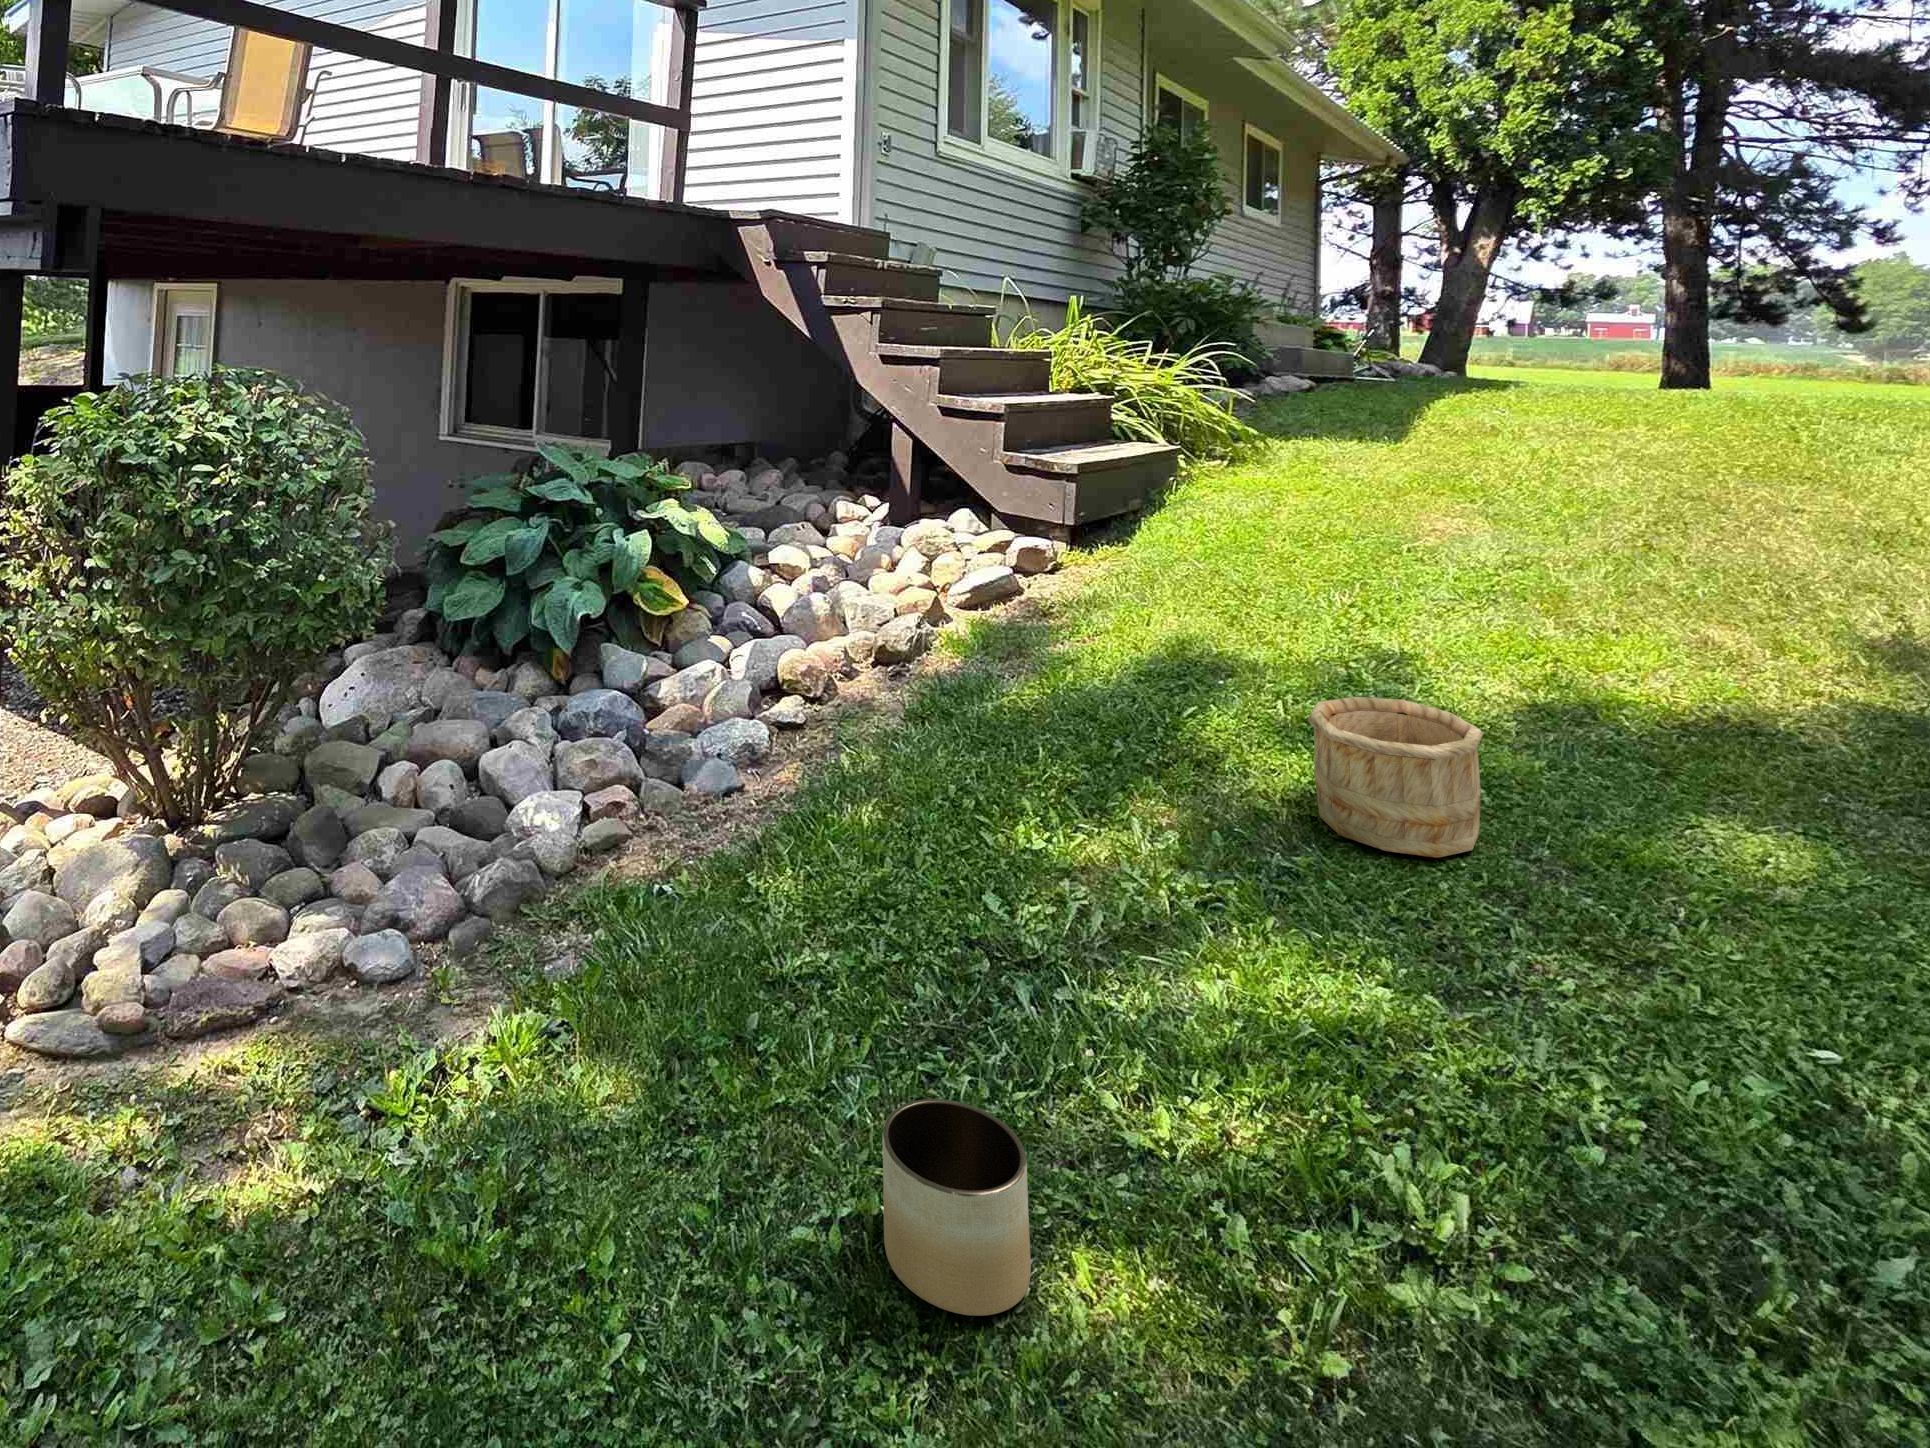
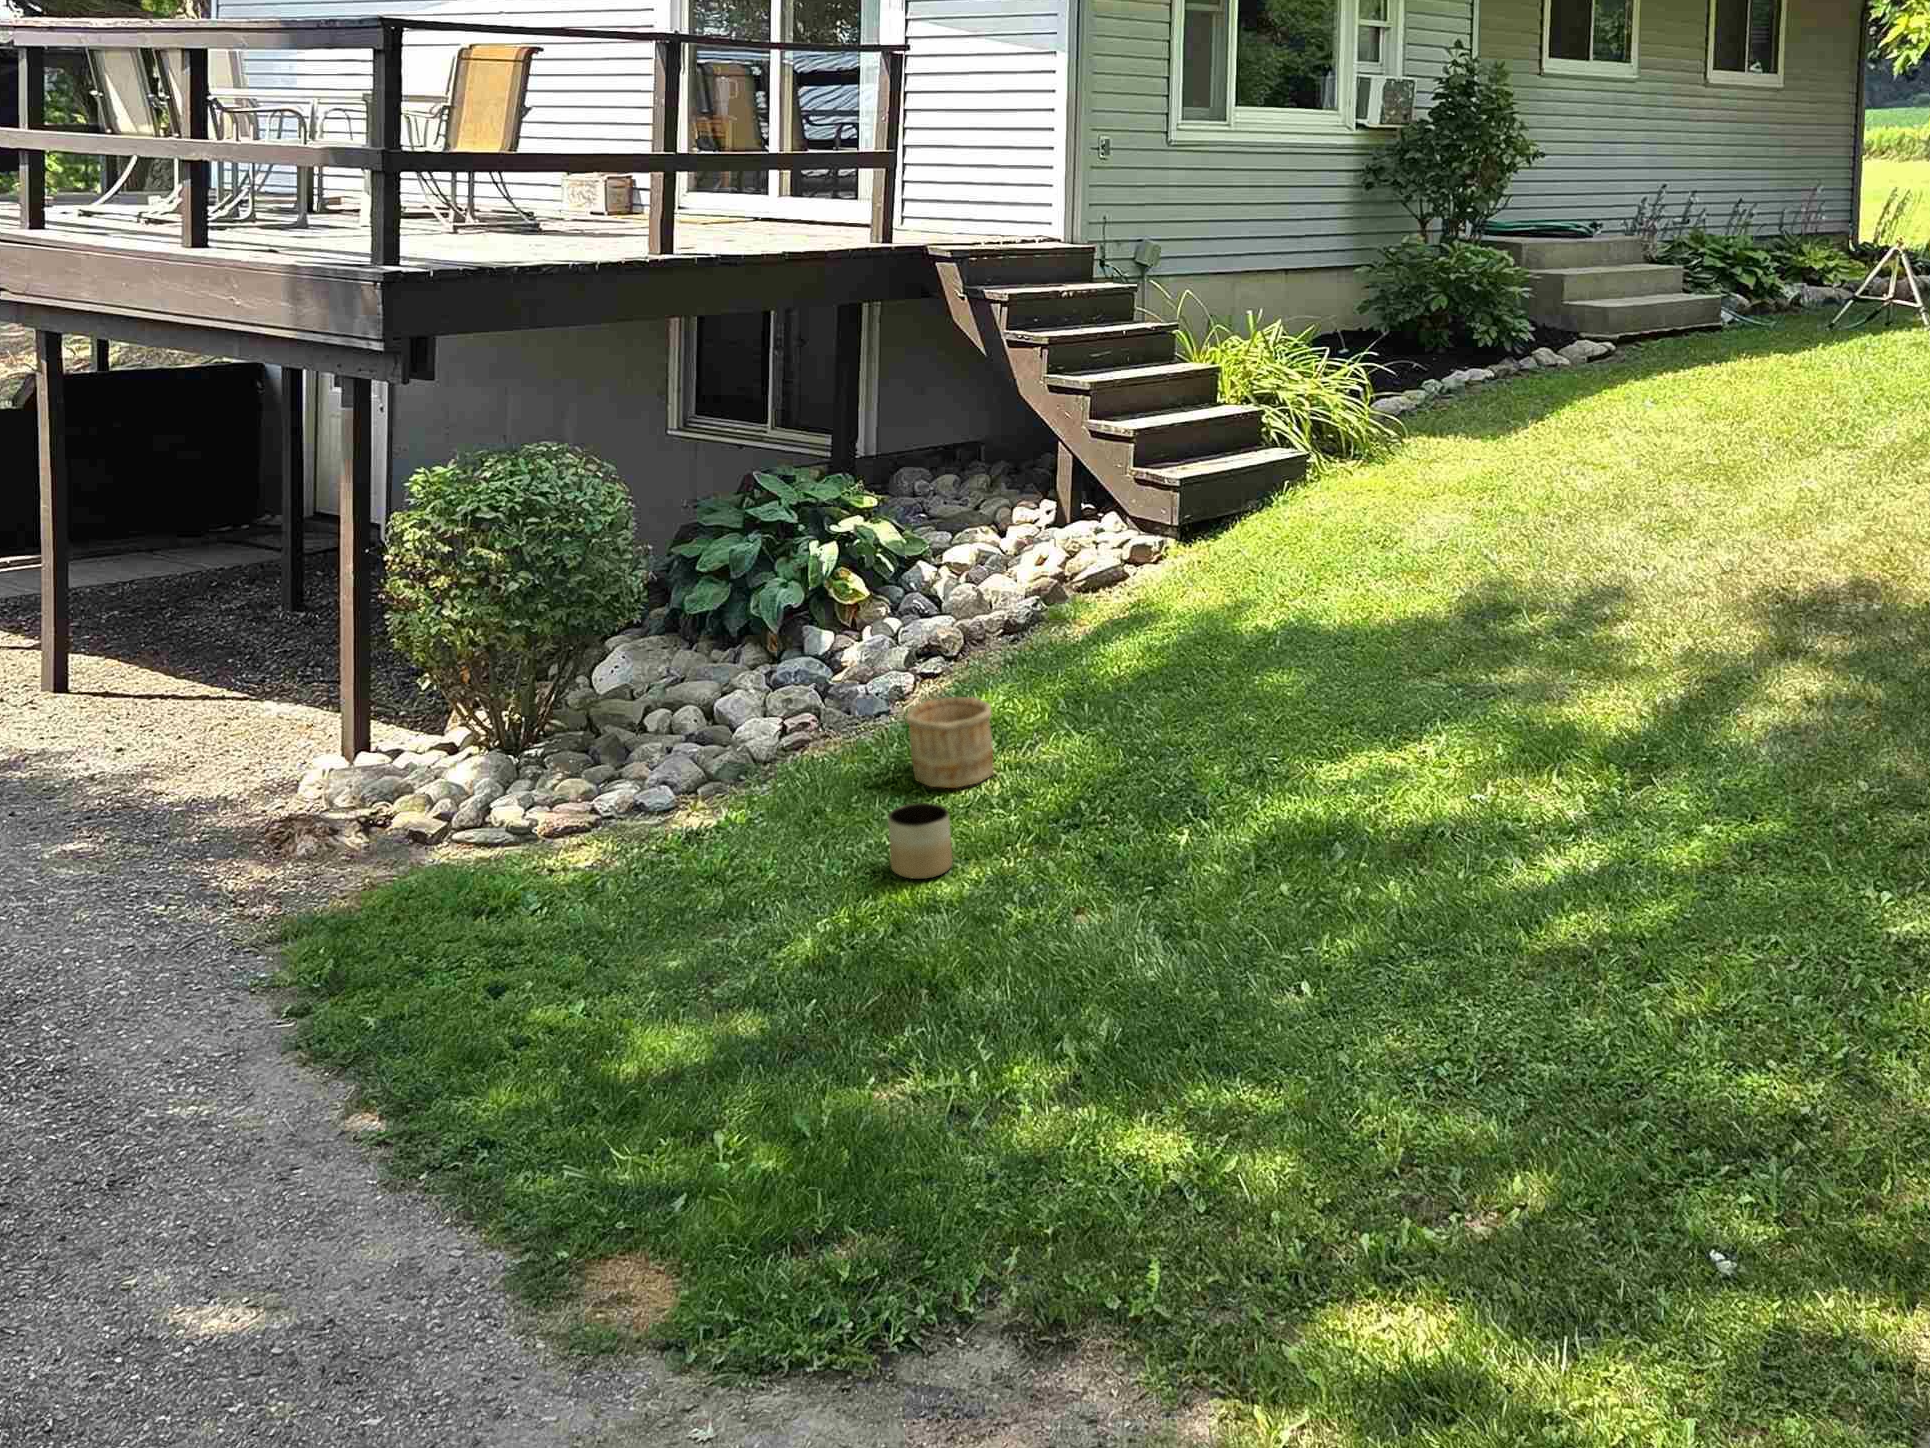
wooden bucket: present [1308,697,1483,858] -> present [906,697,994,788]

